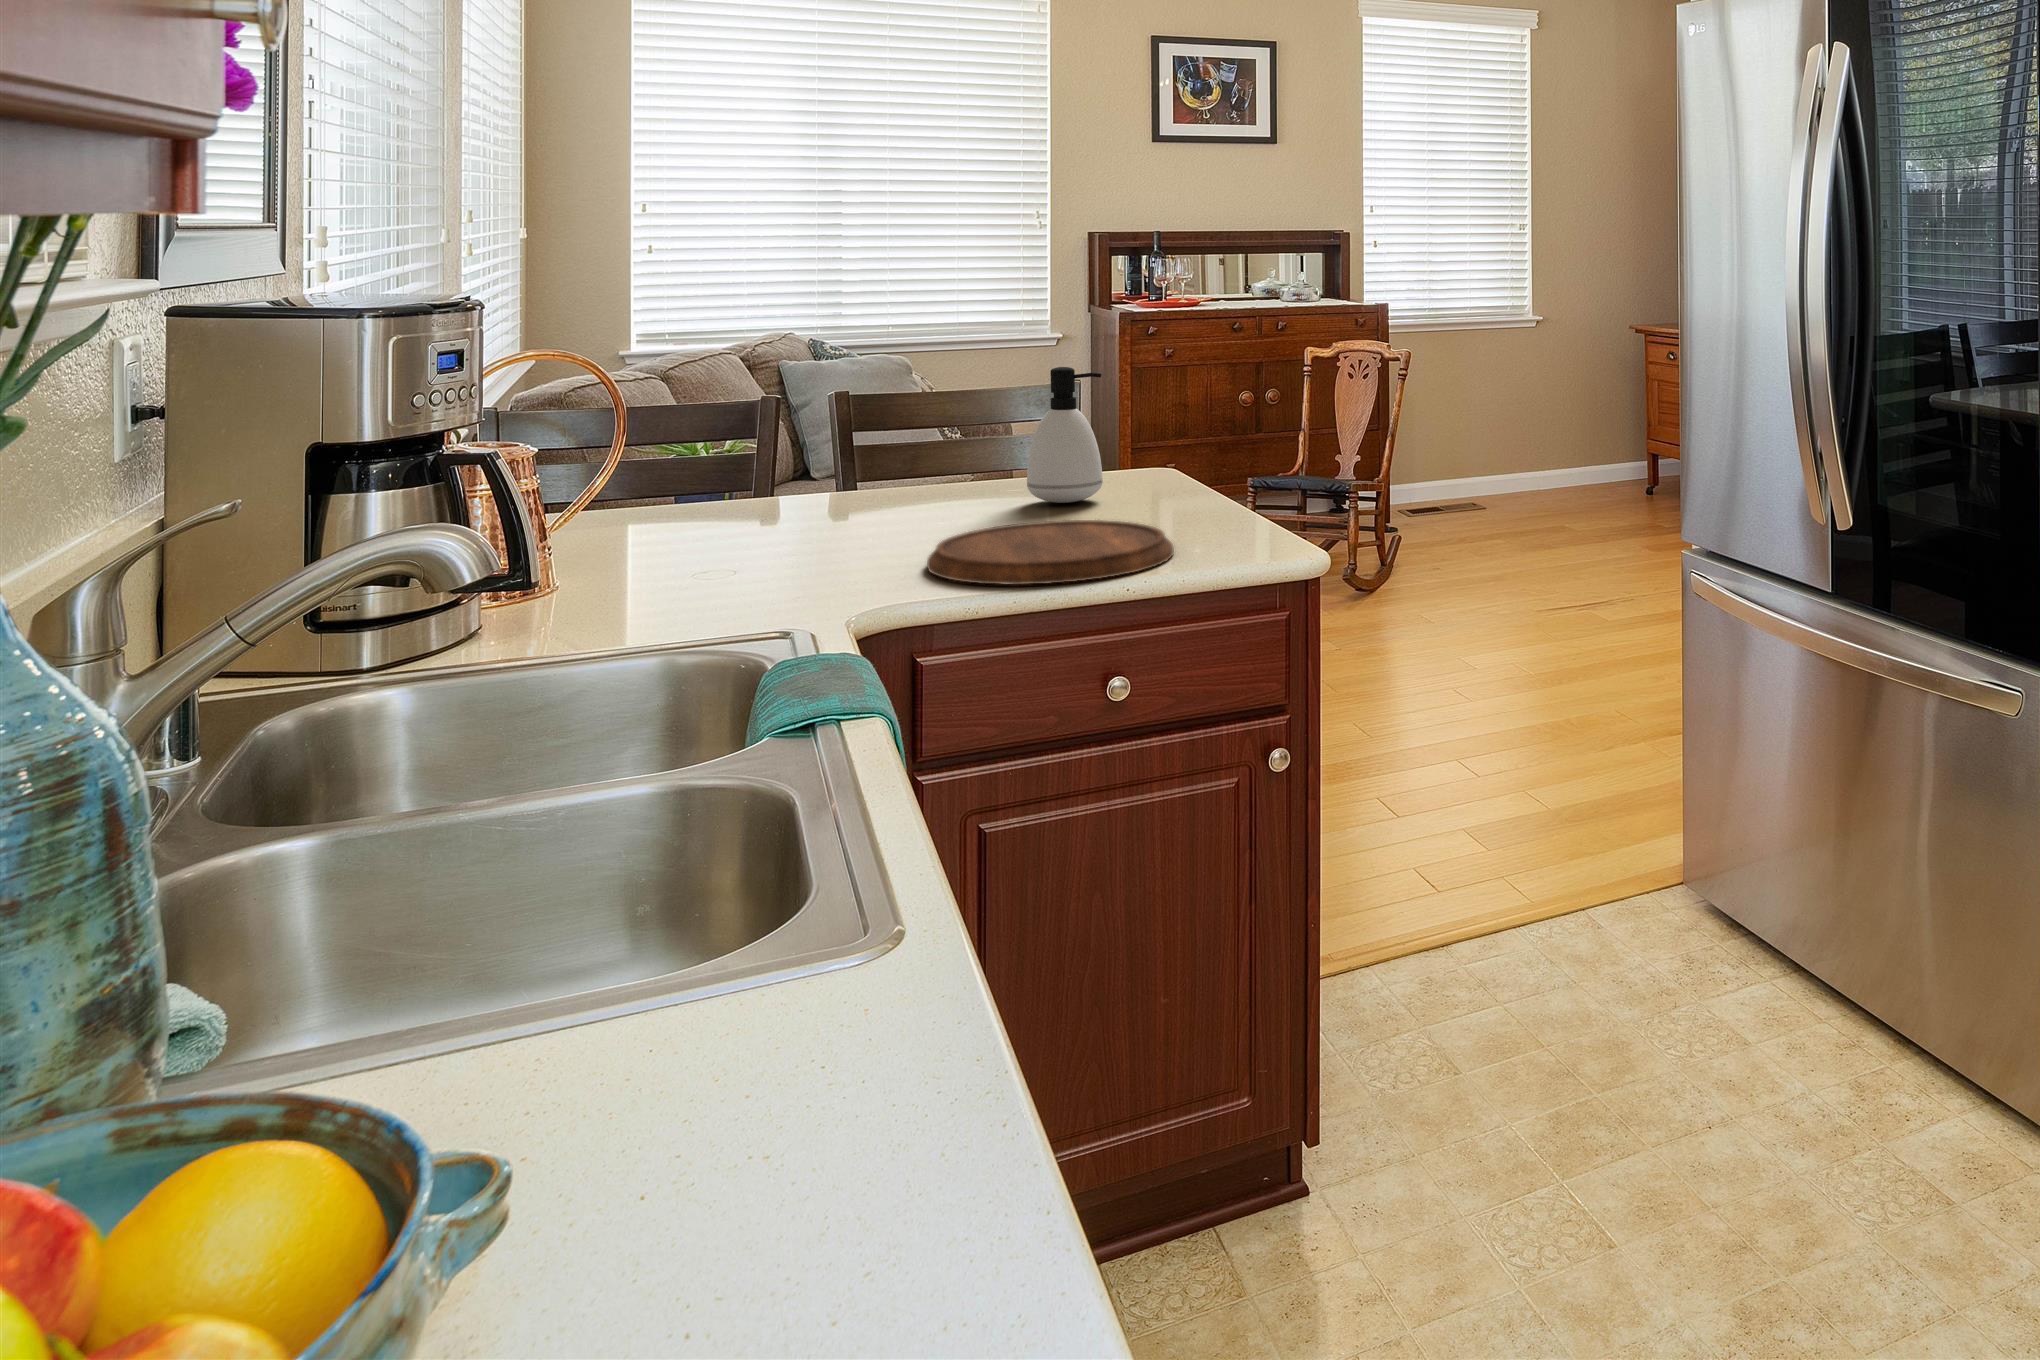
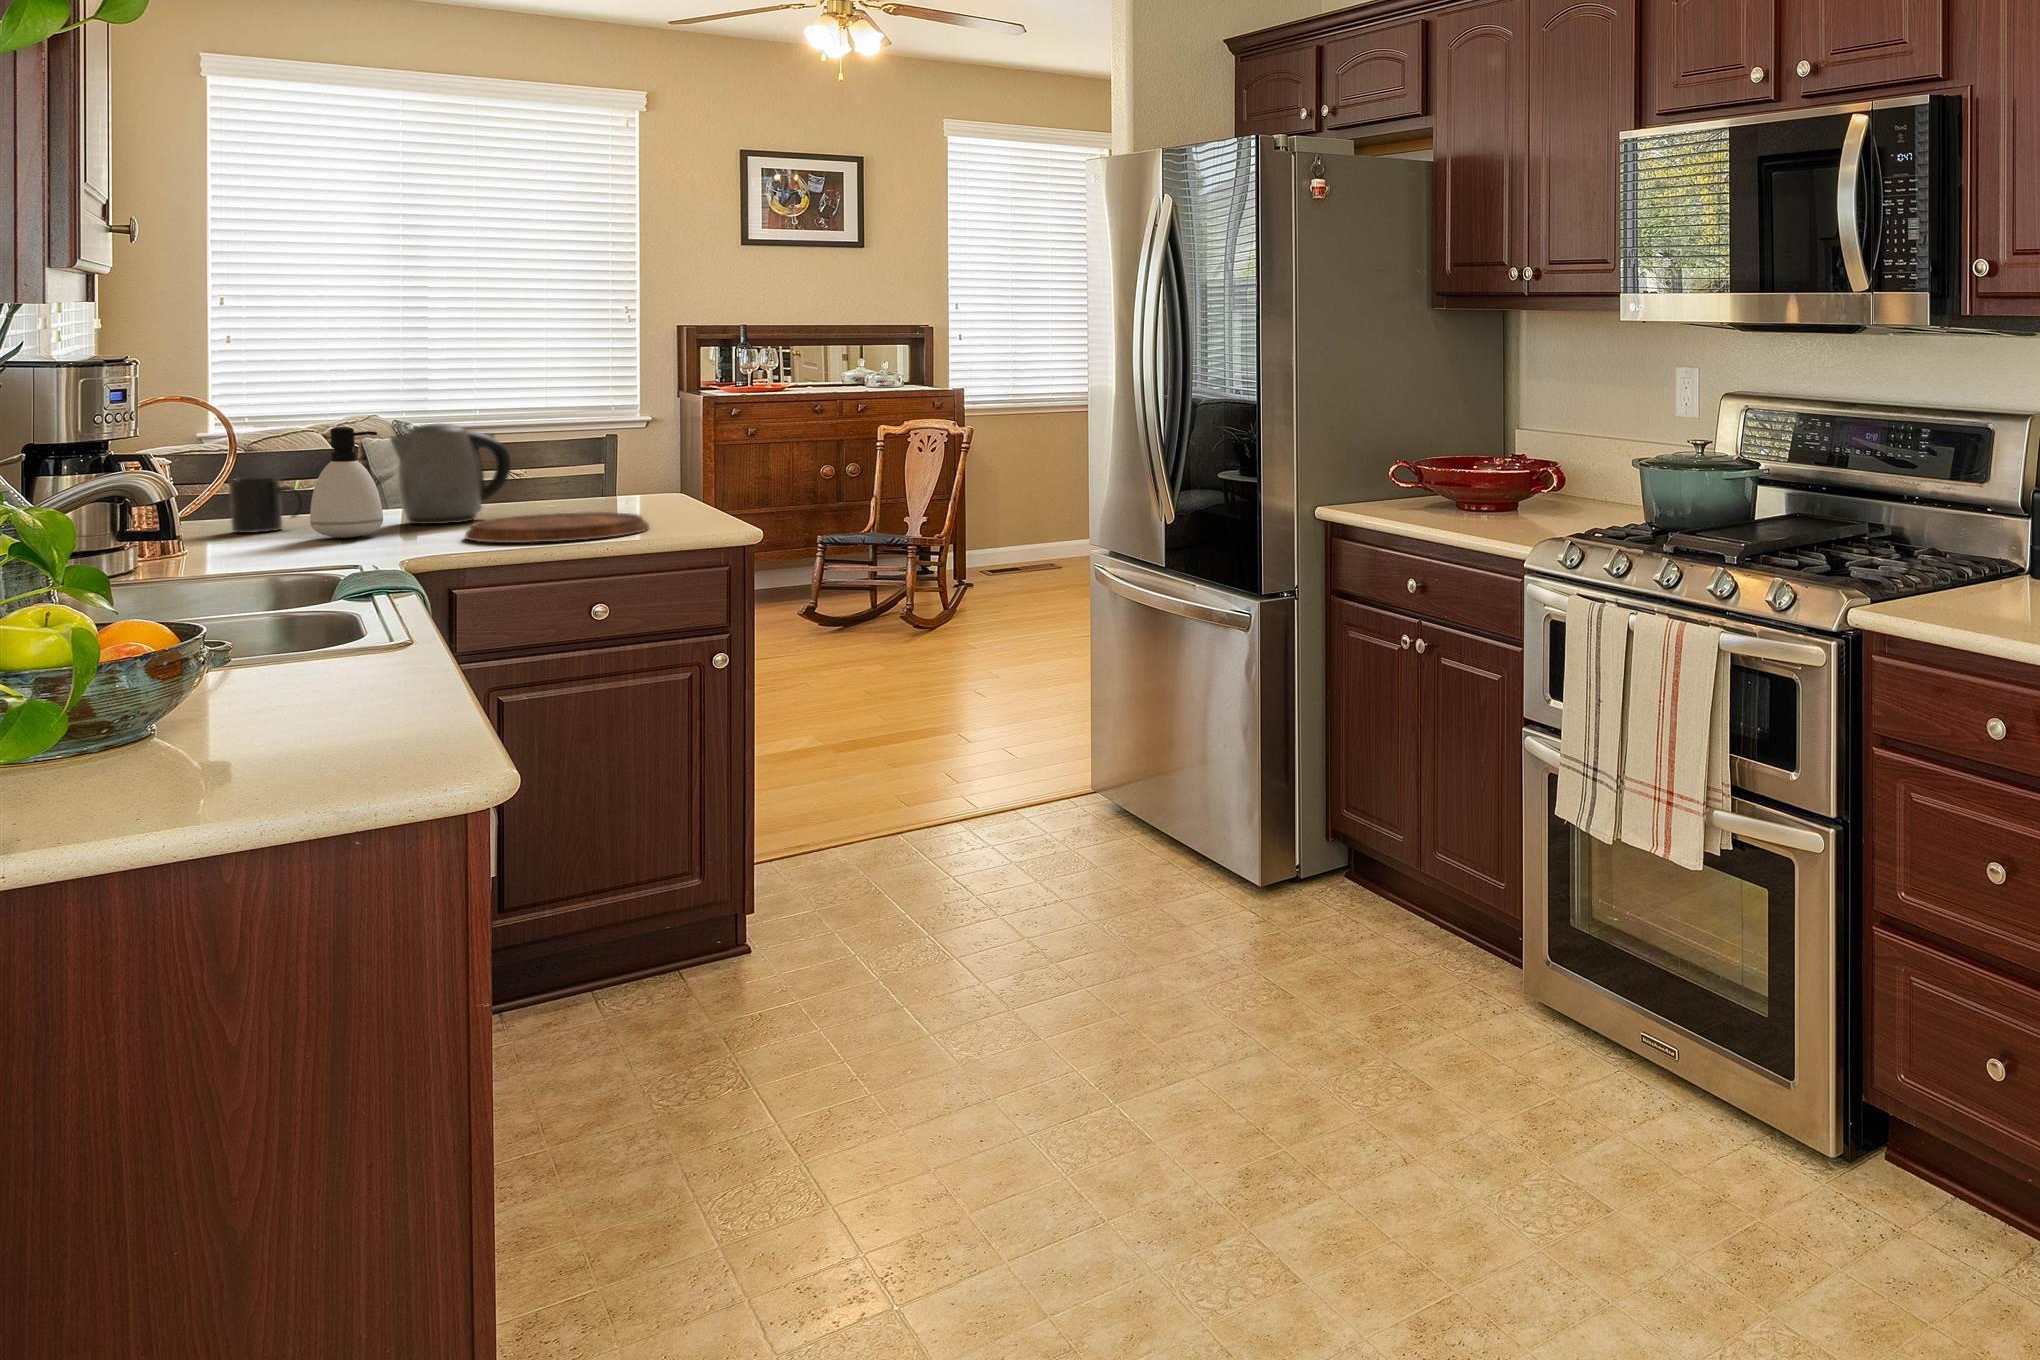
soap dispenser: present [1027,367,1103,503] -> present [310,427,383,538]
kettle: none [821,387,975,531] -> present [390,423,511,524]
mug: none [617,463,710,543] -> present [229,478,303,533]

